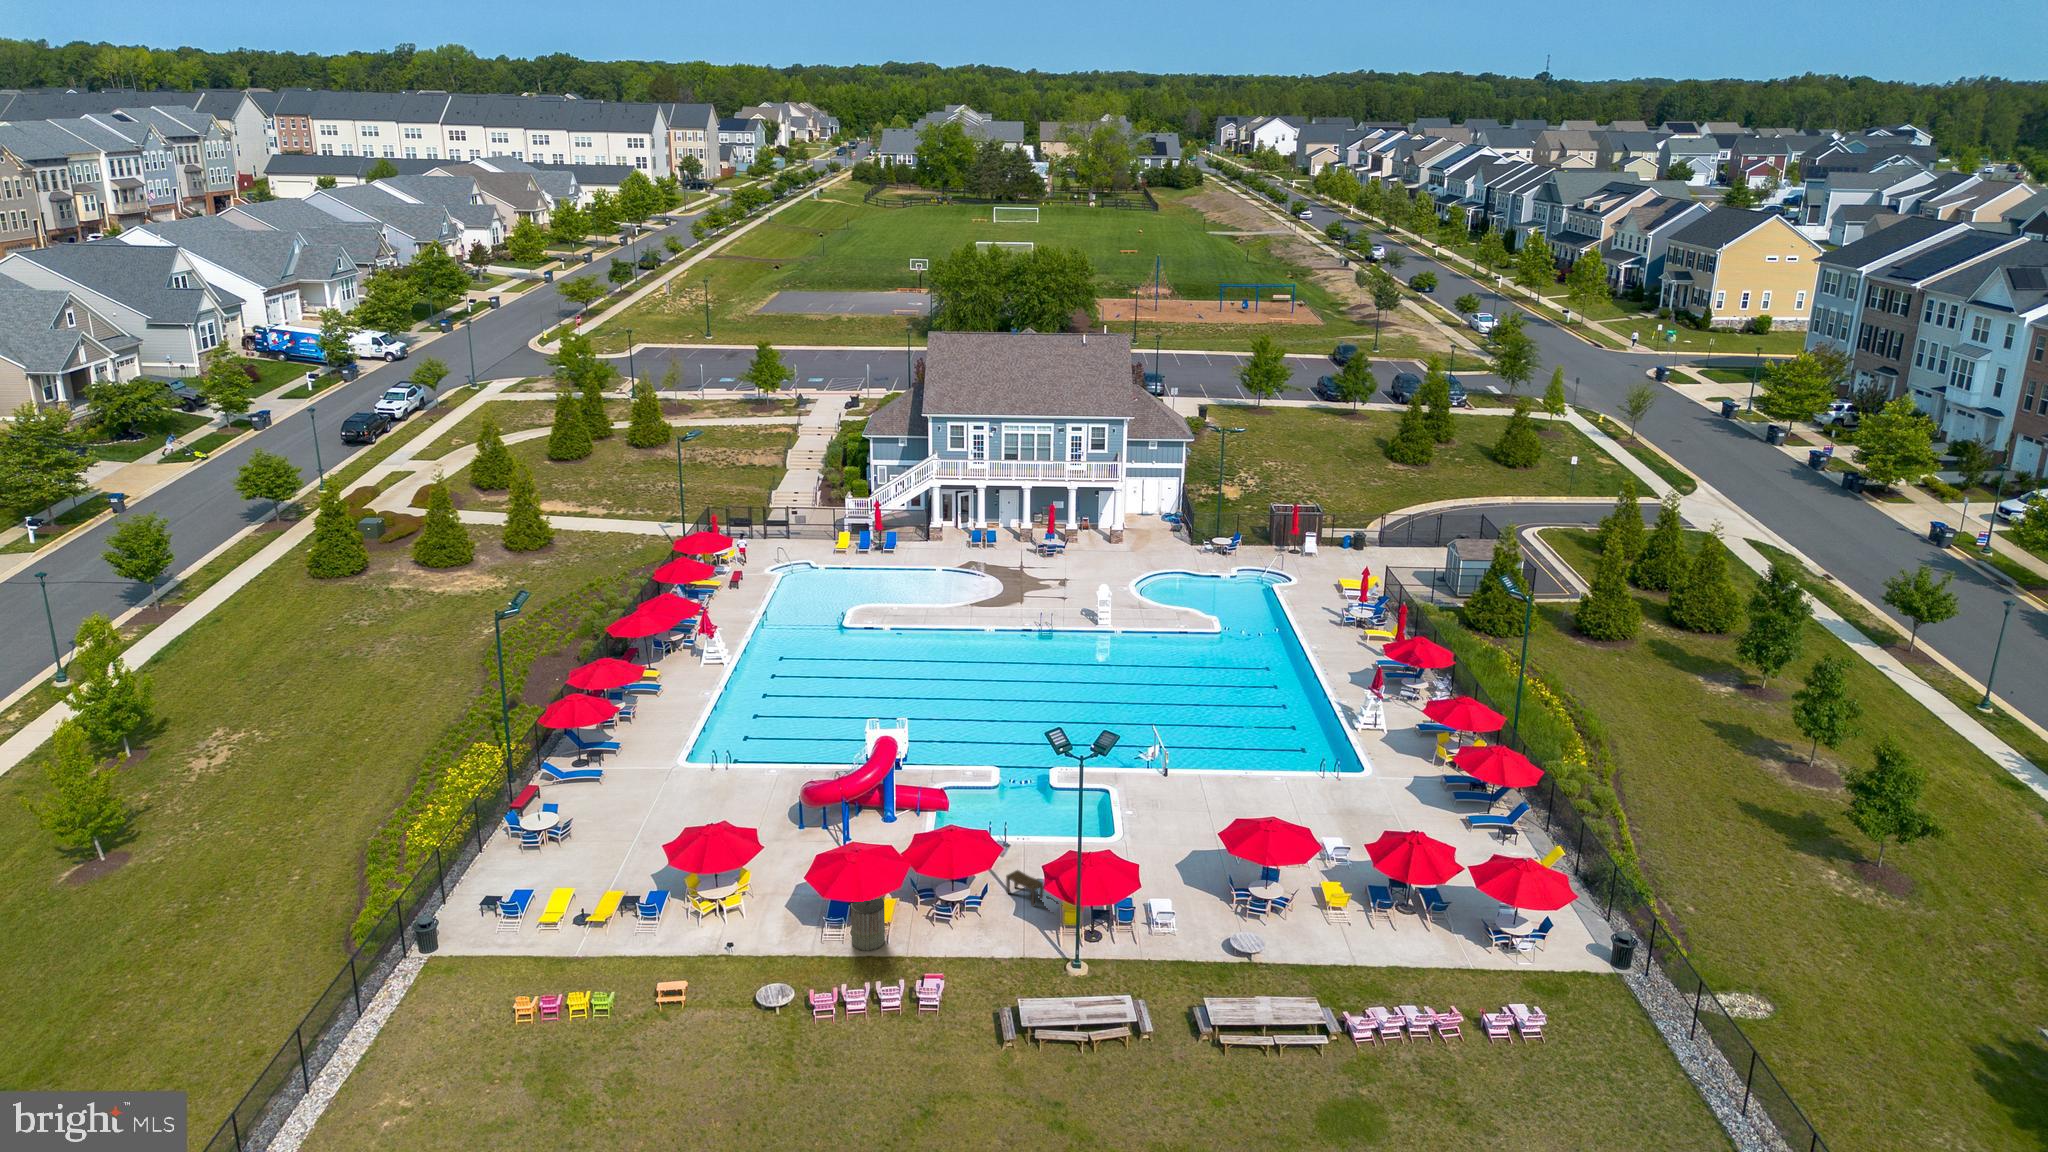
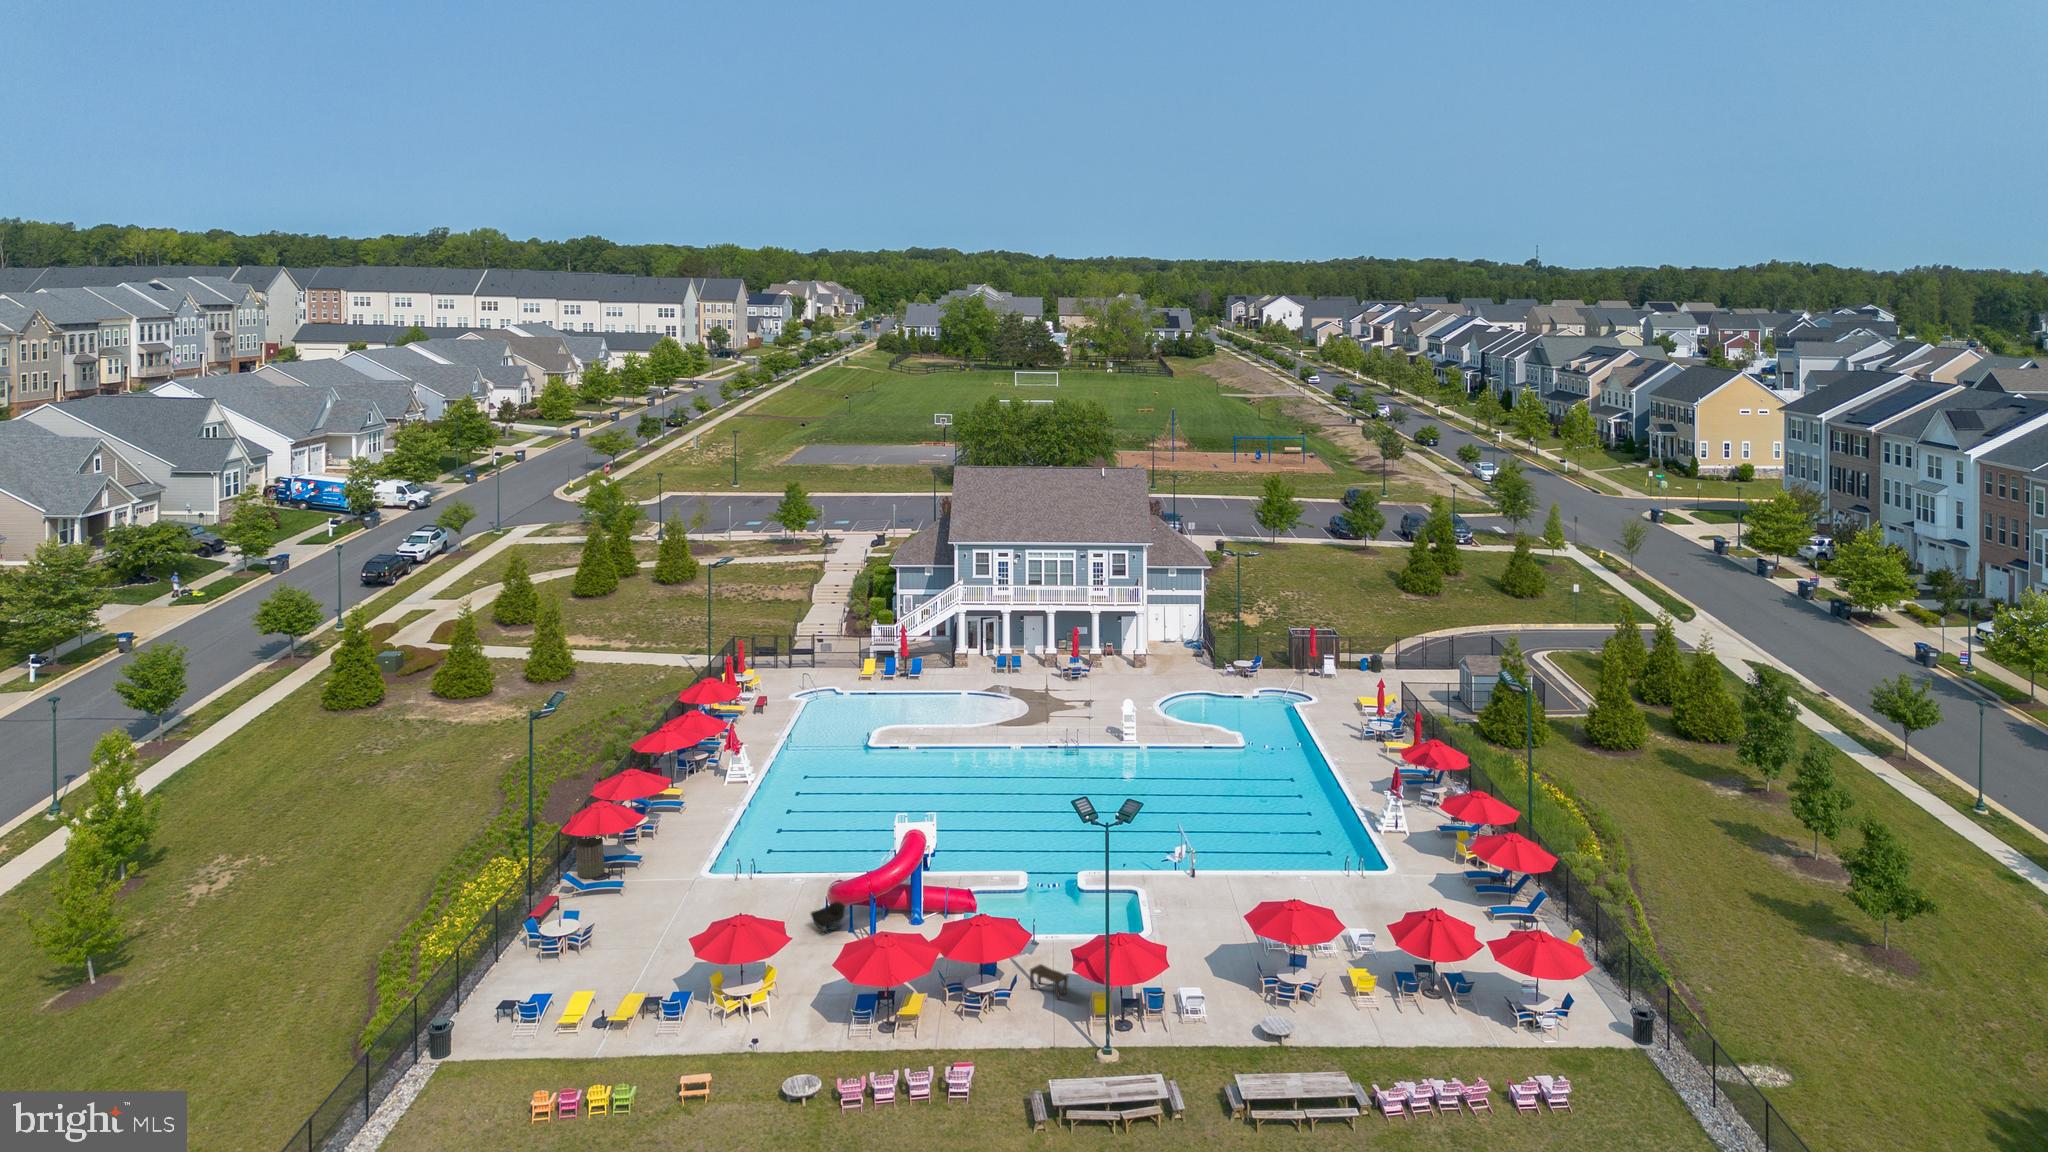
lounge chair: none [791,795,825,831] -> present [811,902,845,931]
trash can: present [851,898,885,951] -> present [576,838,605,879]

